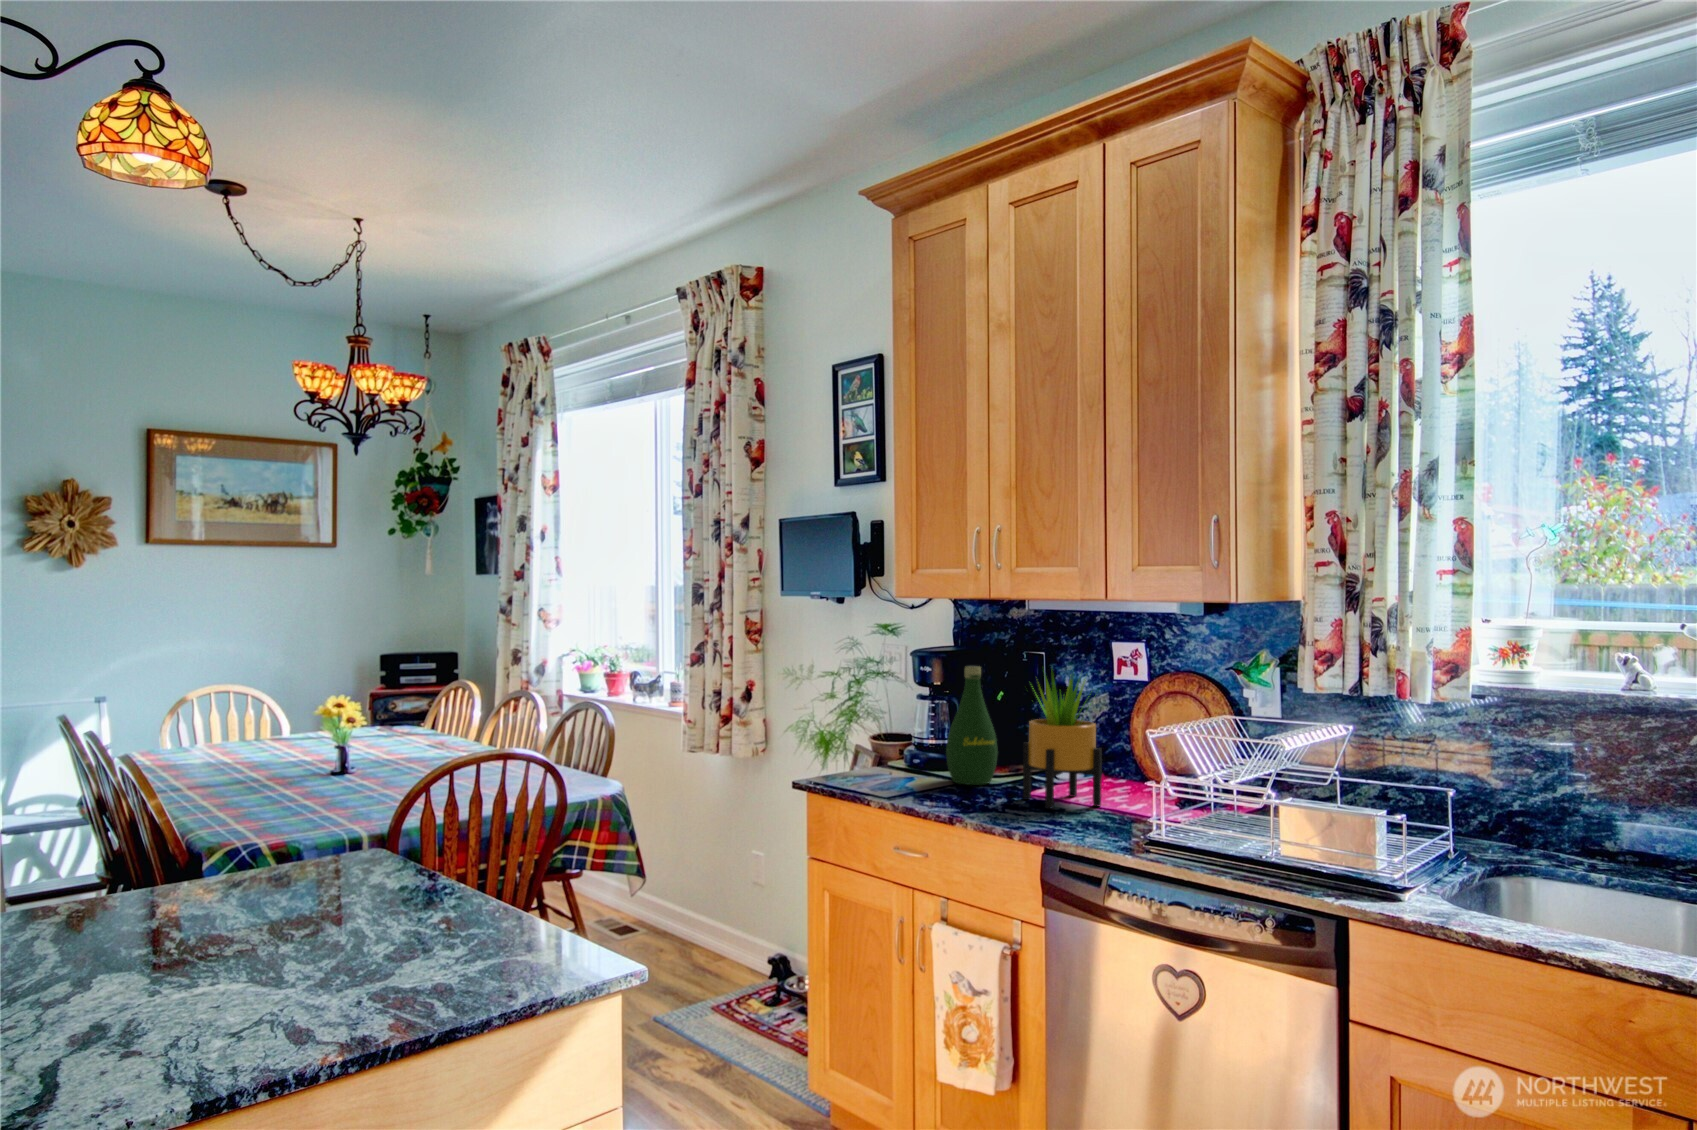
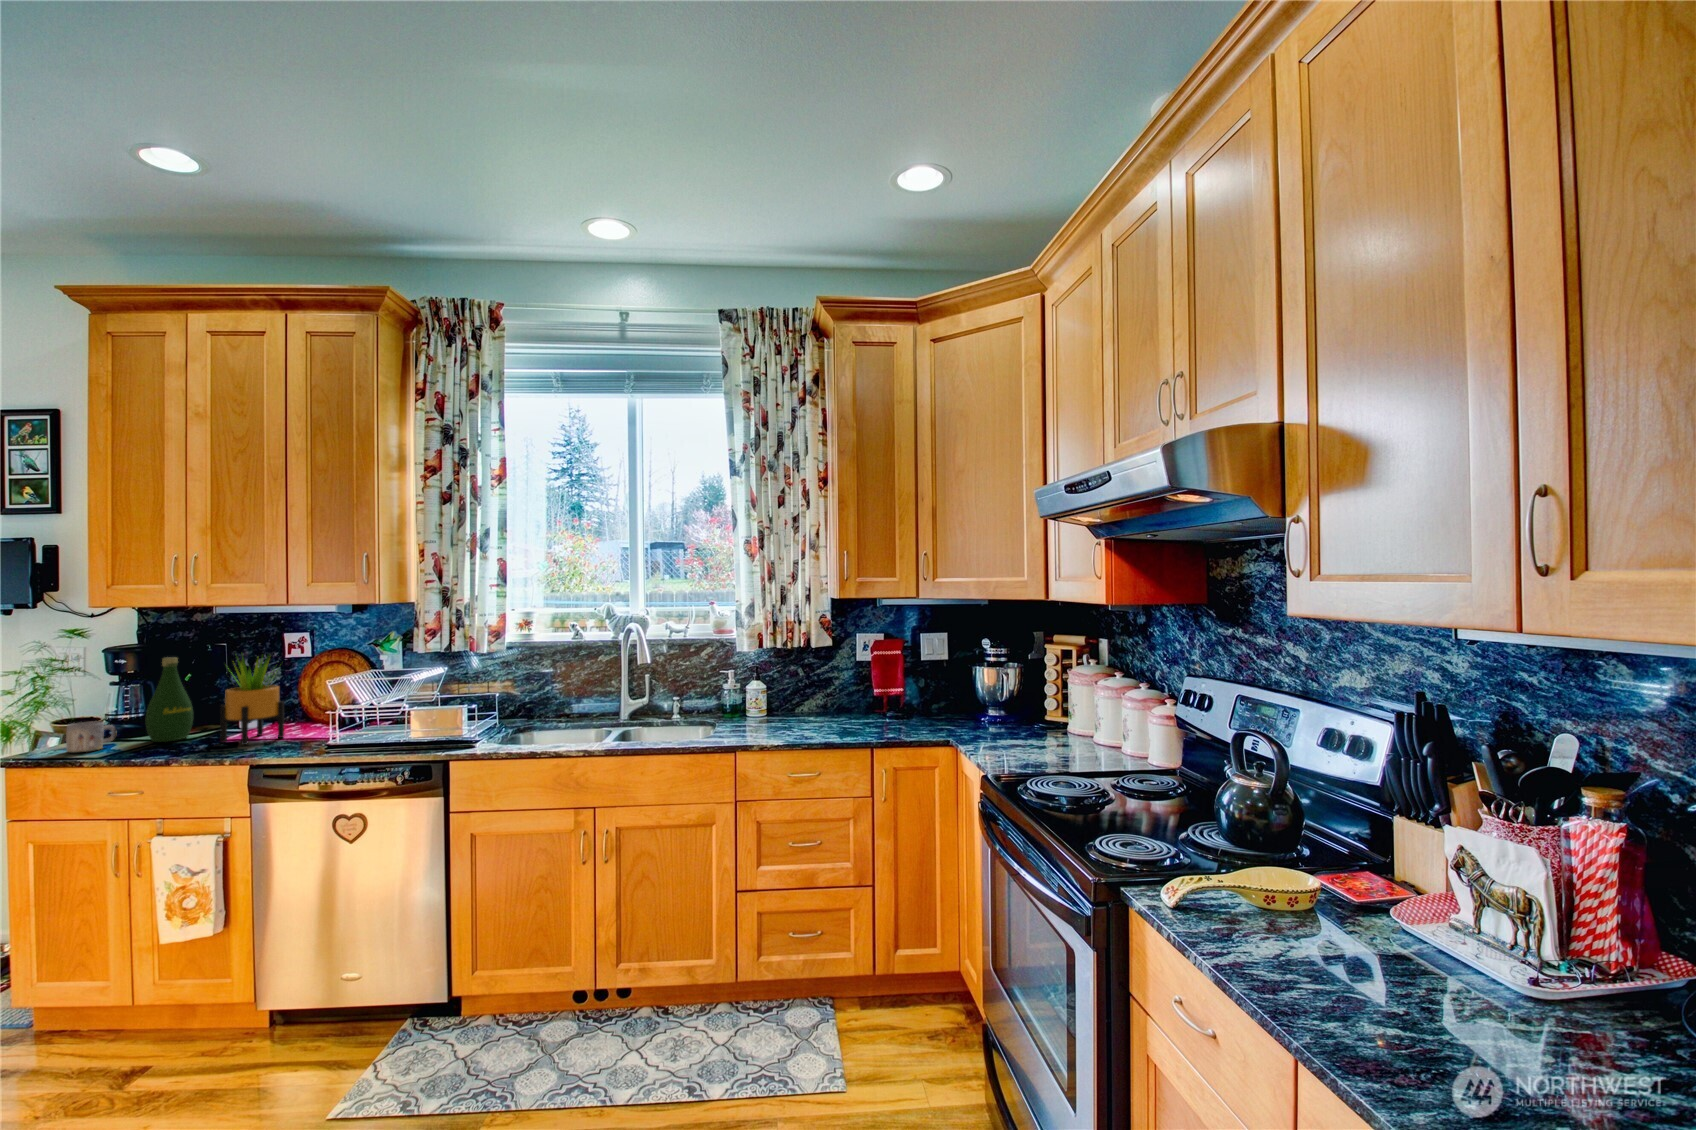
mug: none [869,743,917,782] -> present [66,721,116,753]

